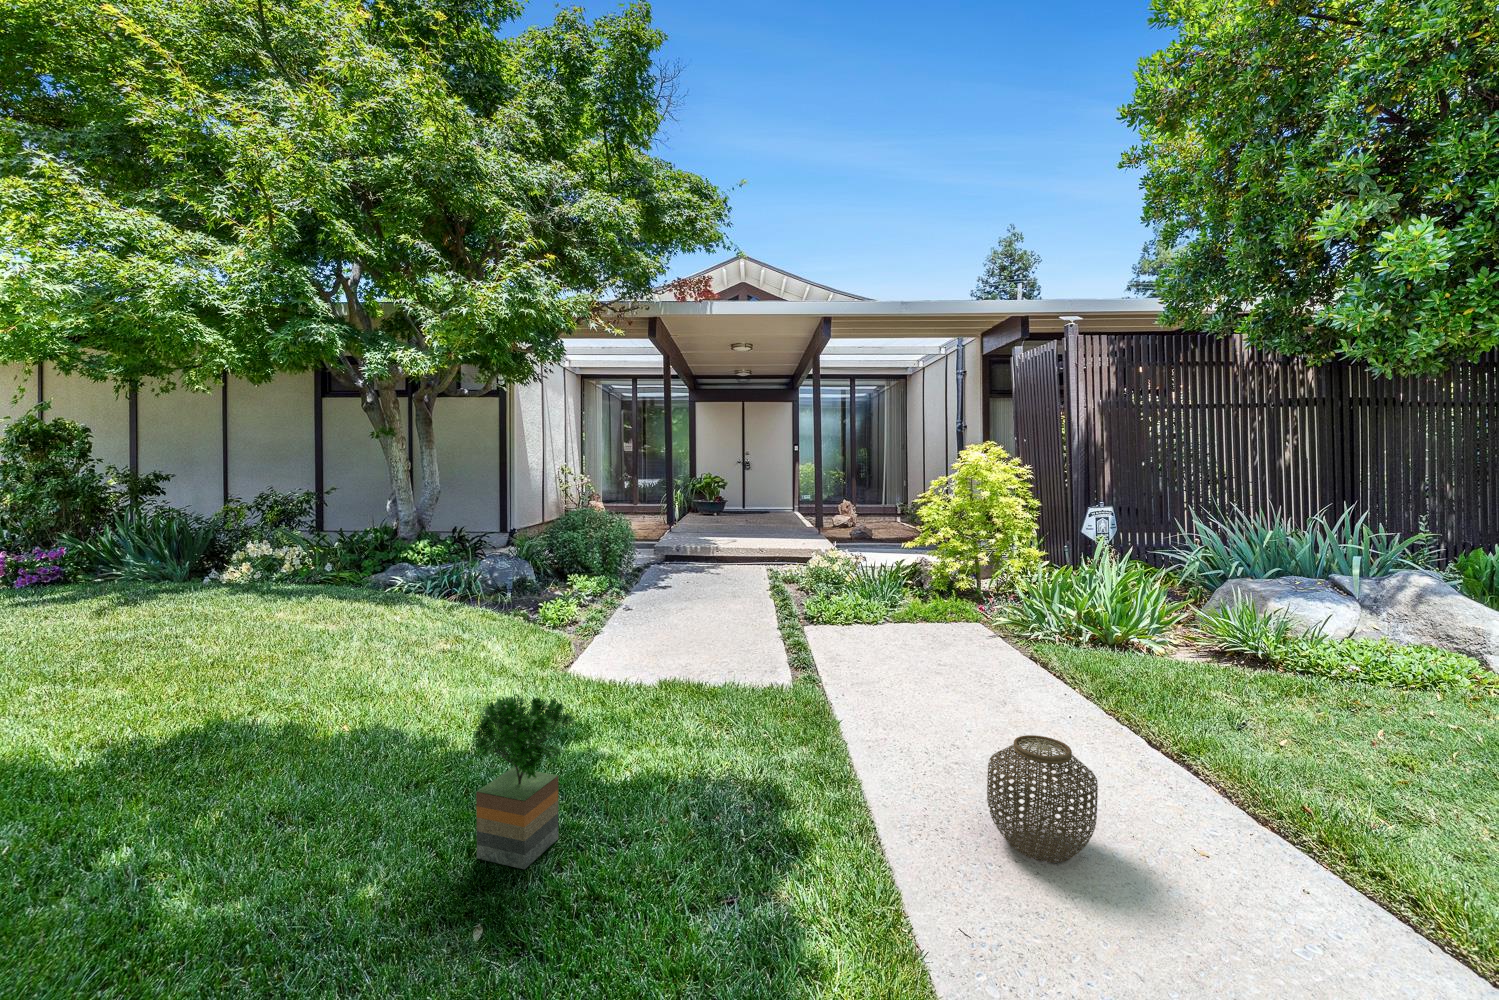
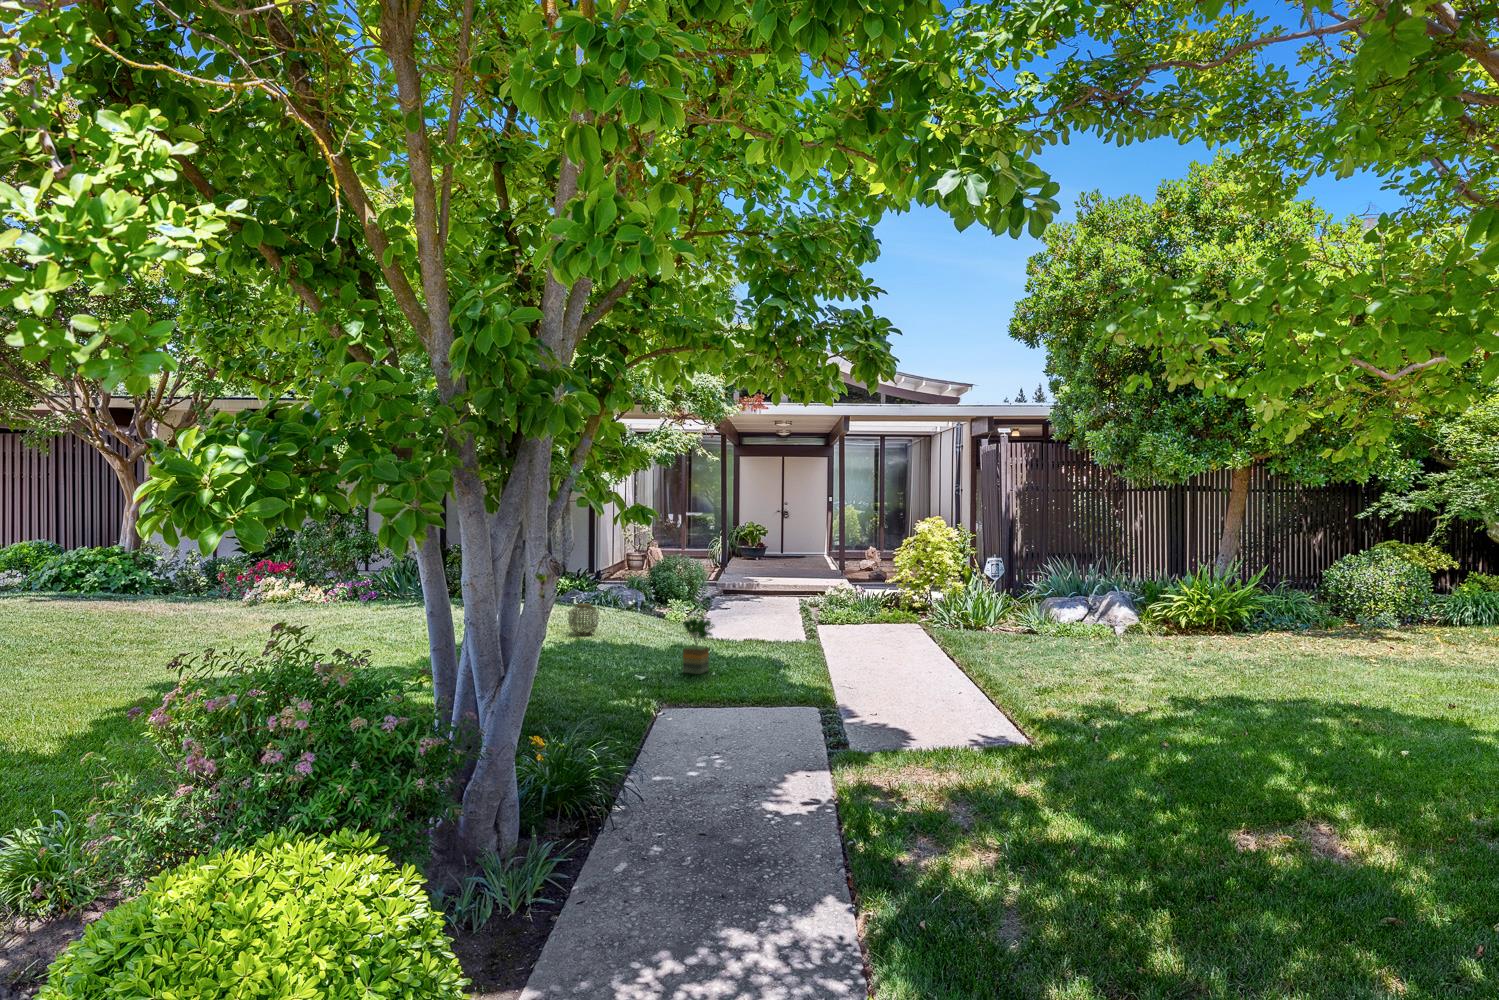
woven basket: present [987,735,1098,863] -> present [569,603,598,636]

